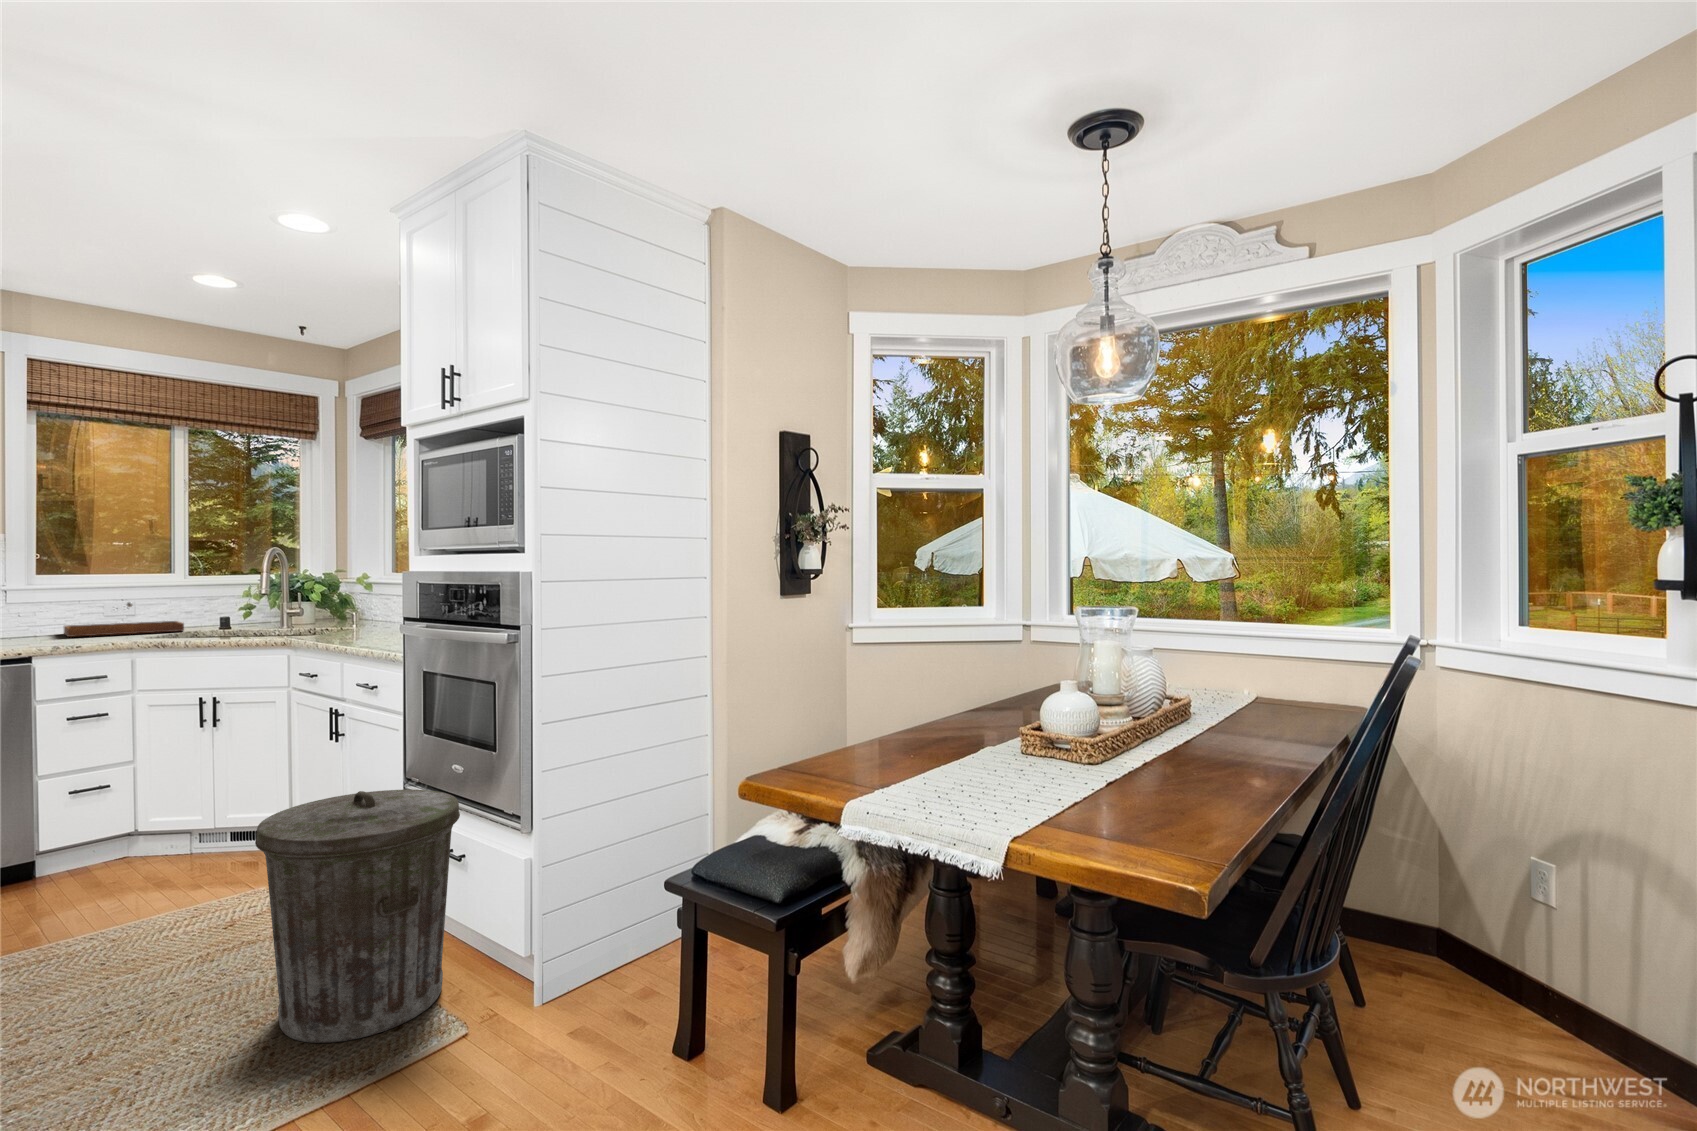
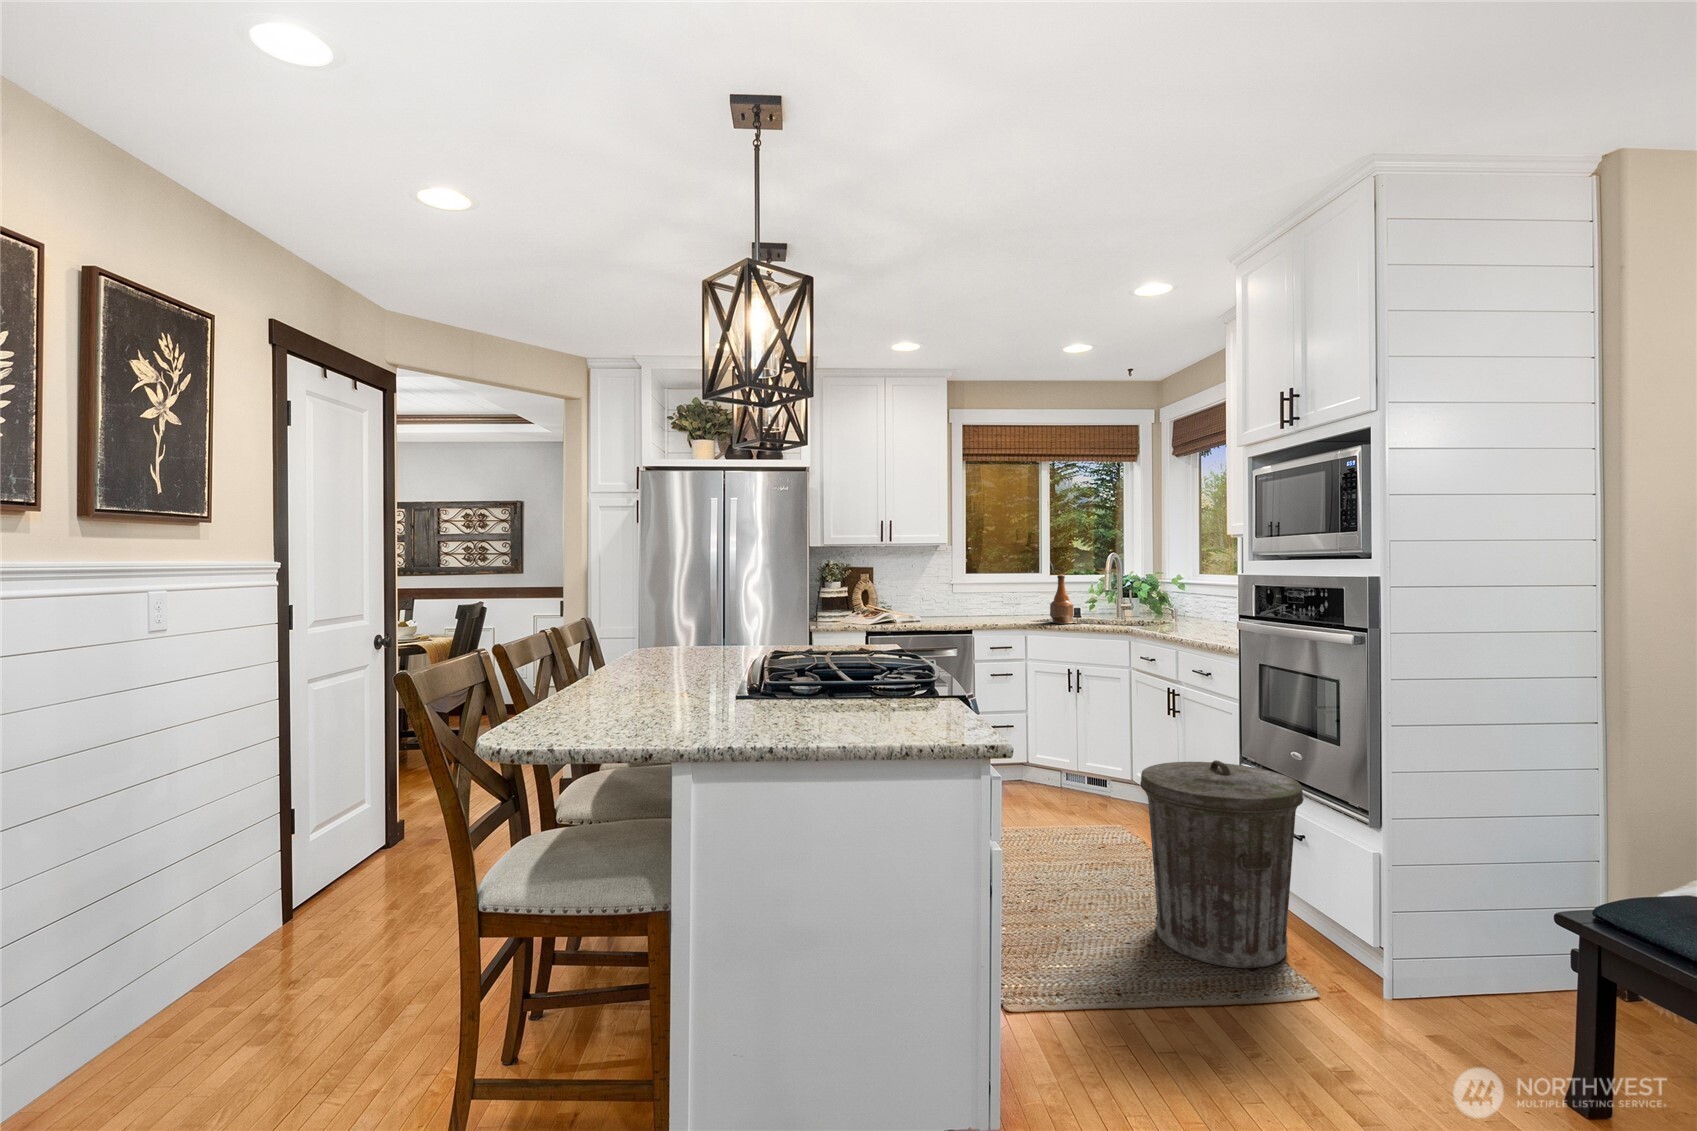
bottle: none [170,574,219,639] -> present [1050,574,1077,623]
tray: present [64,602,184,637] -> none [982,594,1052,618]

